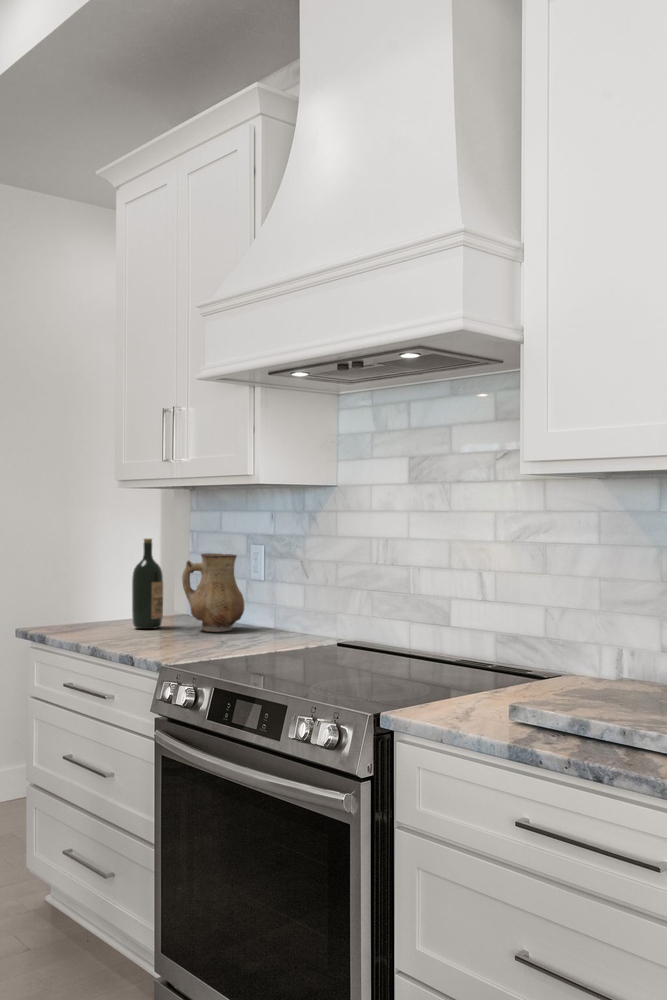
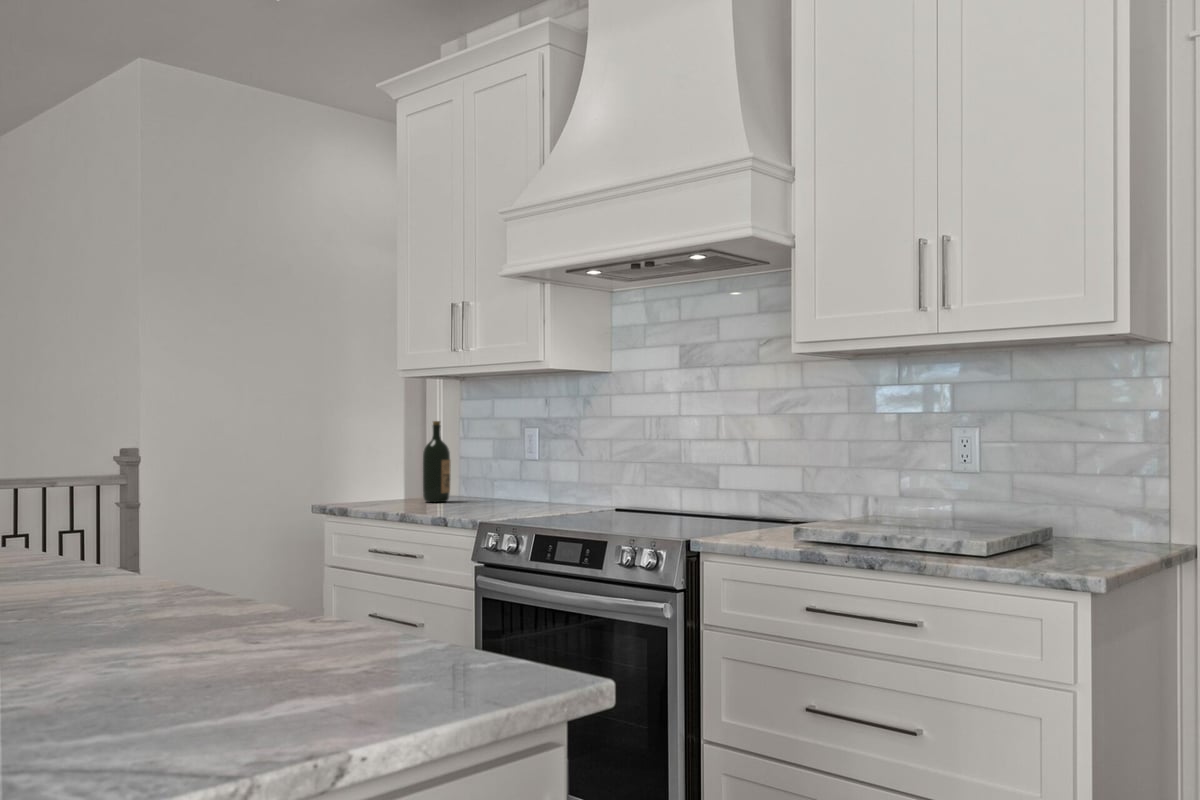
ceramic pitcher: present [182,553,244,632] -> none [470,434,526,503]

